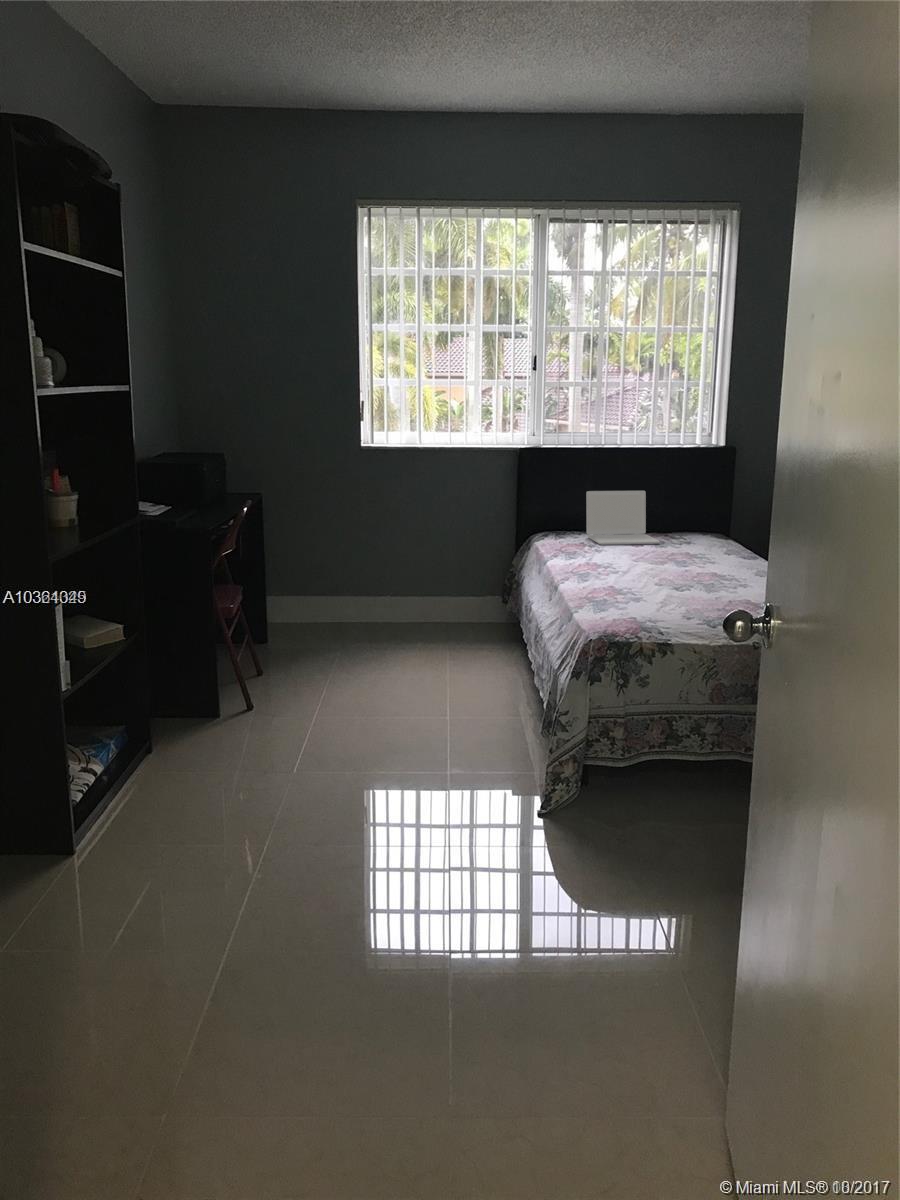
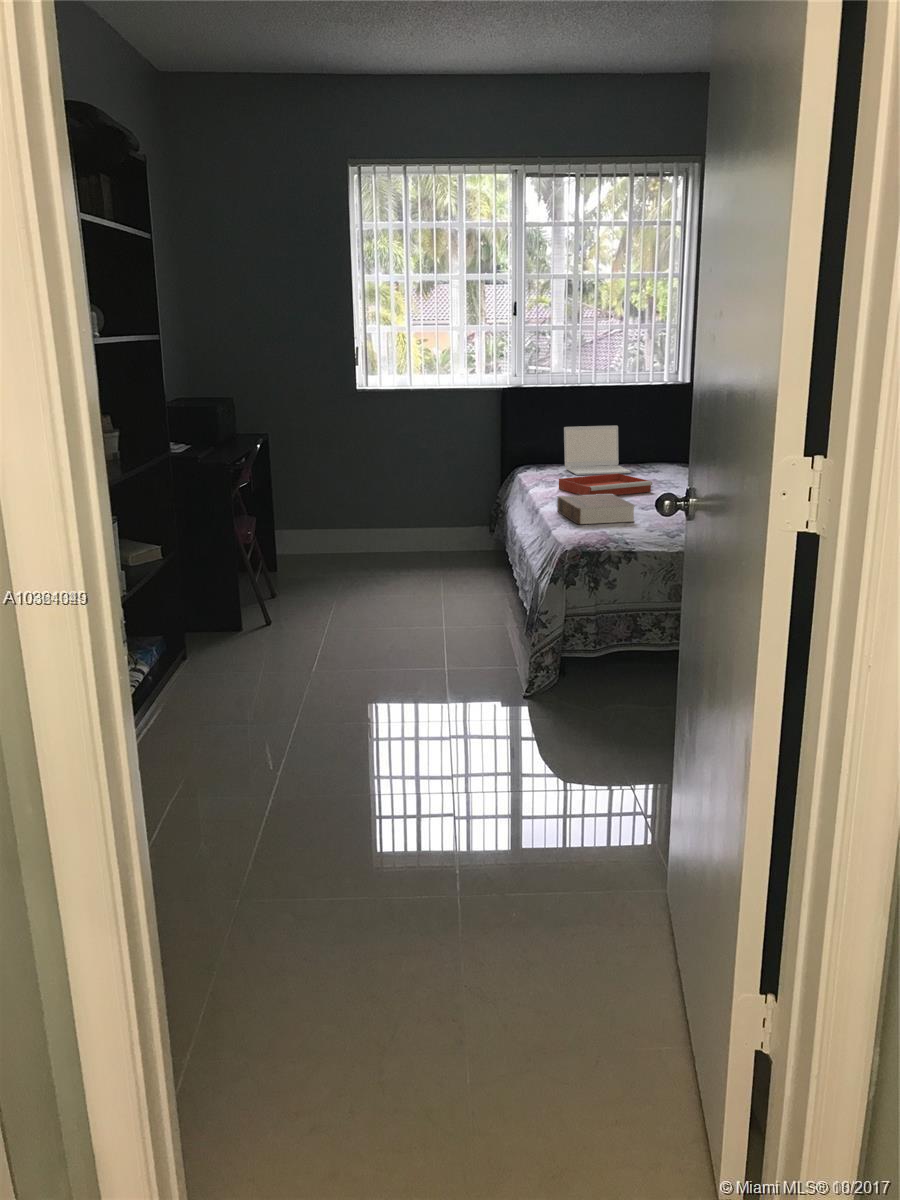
tray: none [580,545,686,573] -> present [559,473,652,495]
book: none [580,571,670,607] -> present [557,494,635,524]

